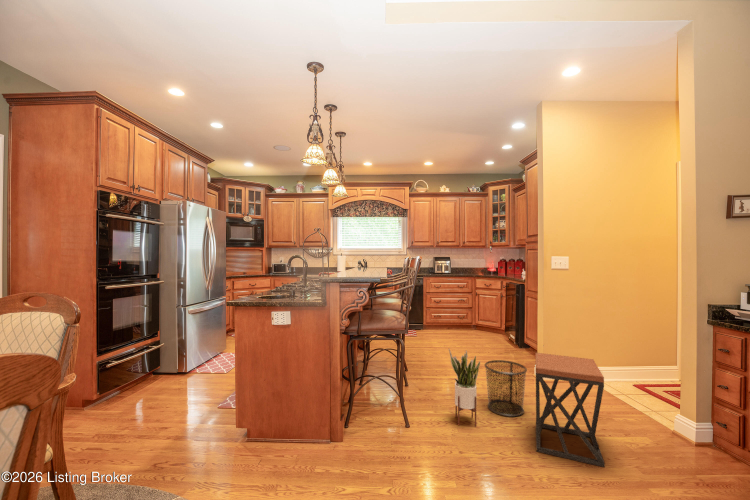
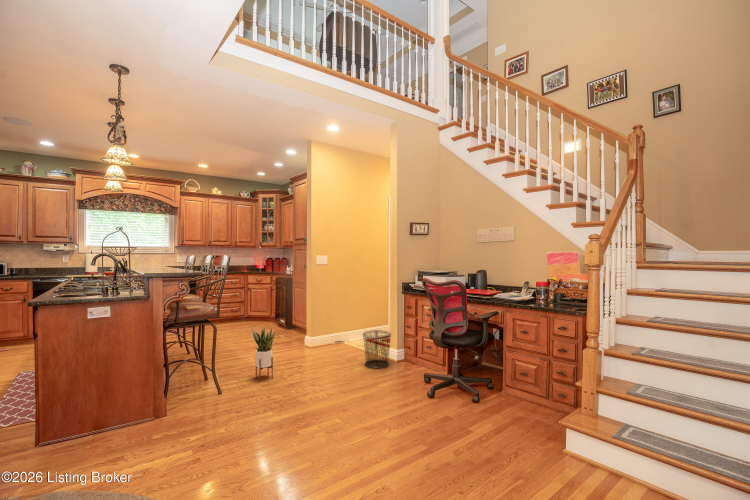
stool: present [536,353,605,467] -> none [311,317,350,379]
waste bin: present [485,360,527,417] -> present [363,330,391,368]

